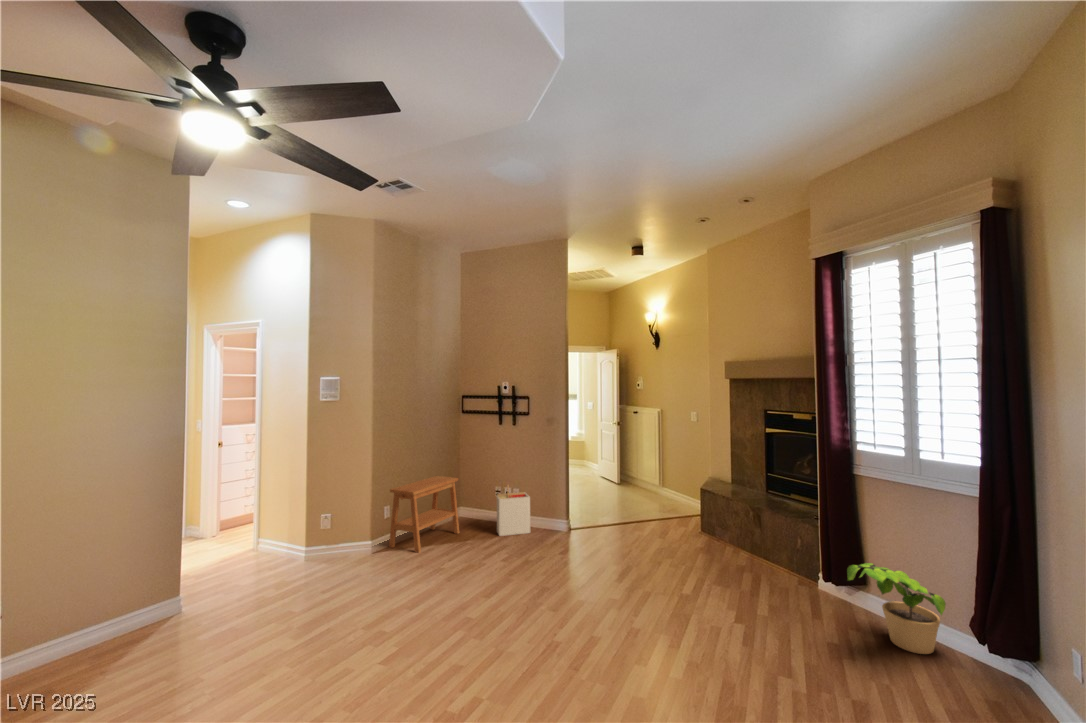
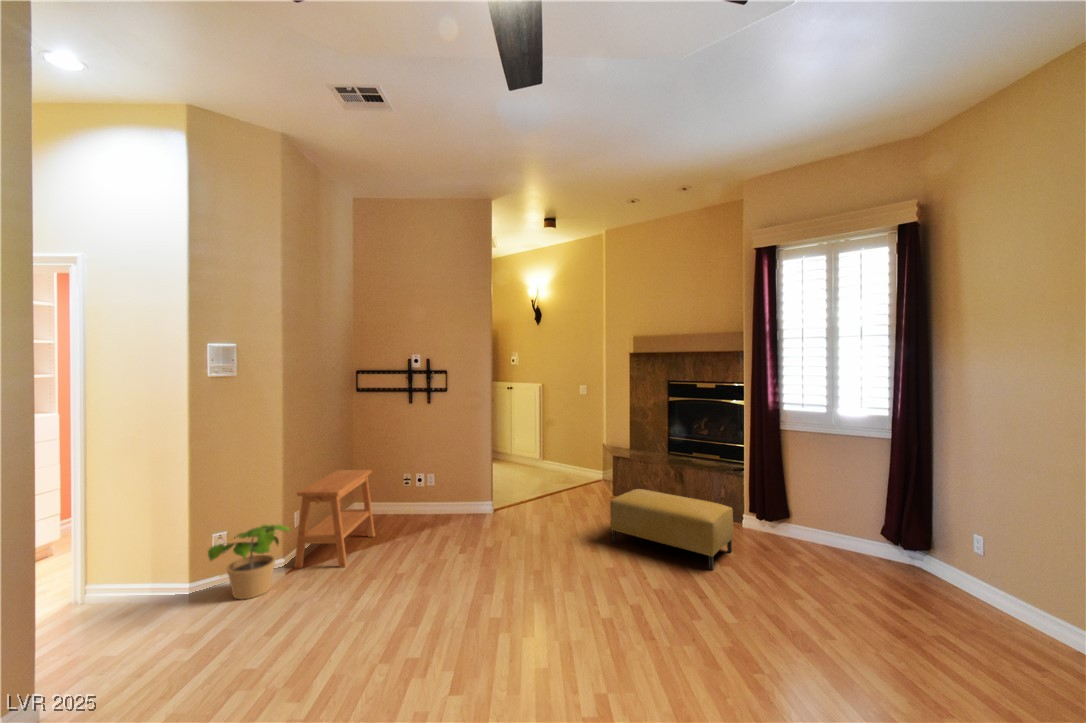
storage bin: present [497,485,530,536] -> none [416,471,458,531]
ottoman: none [645,524,773,623] -> present [610,489,733,570]
potted plant: present [847,563,946,654] -> present [208,524,290,599]

